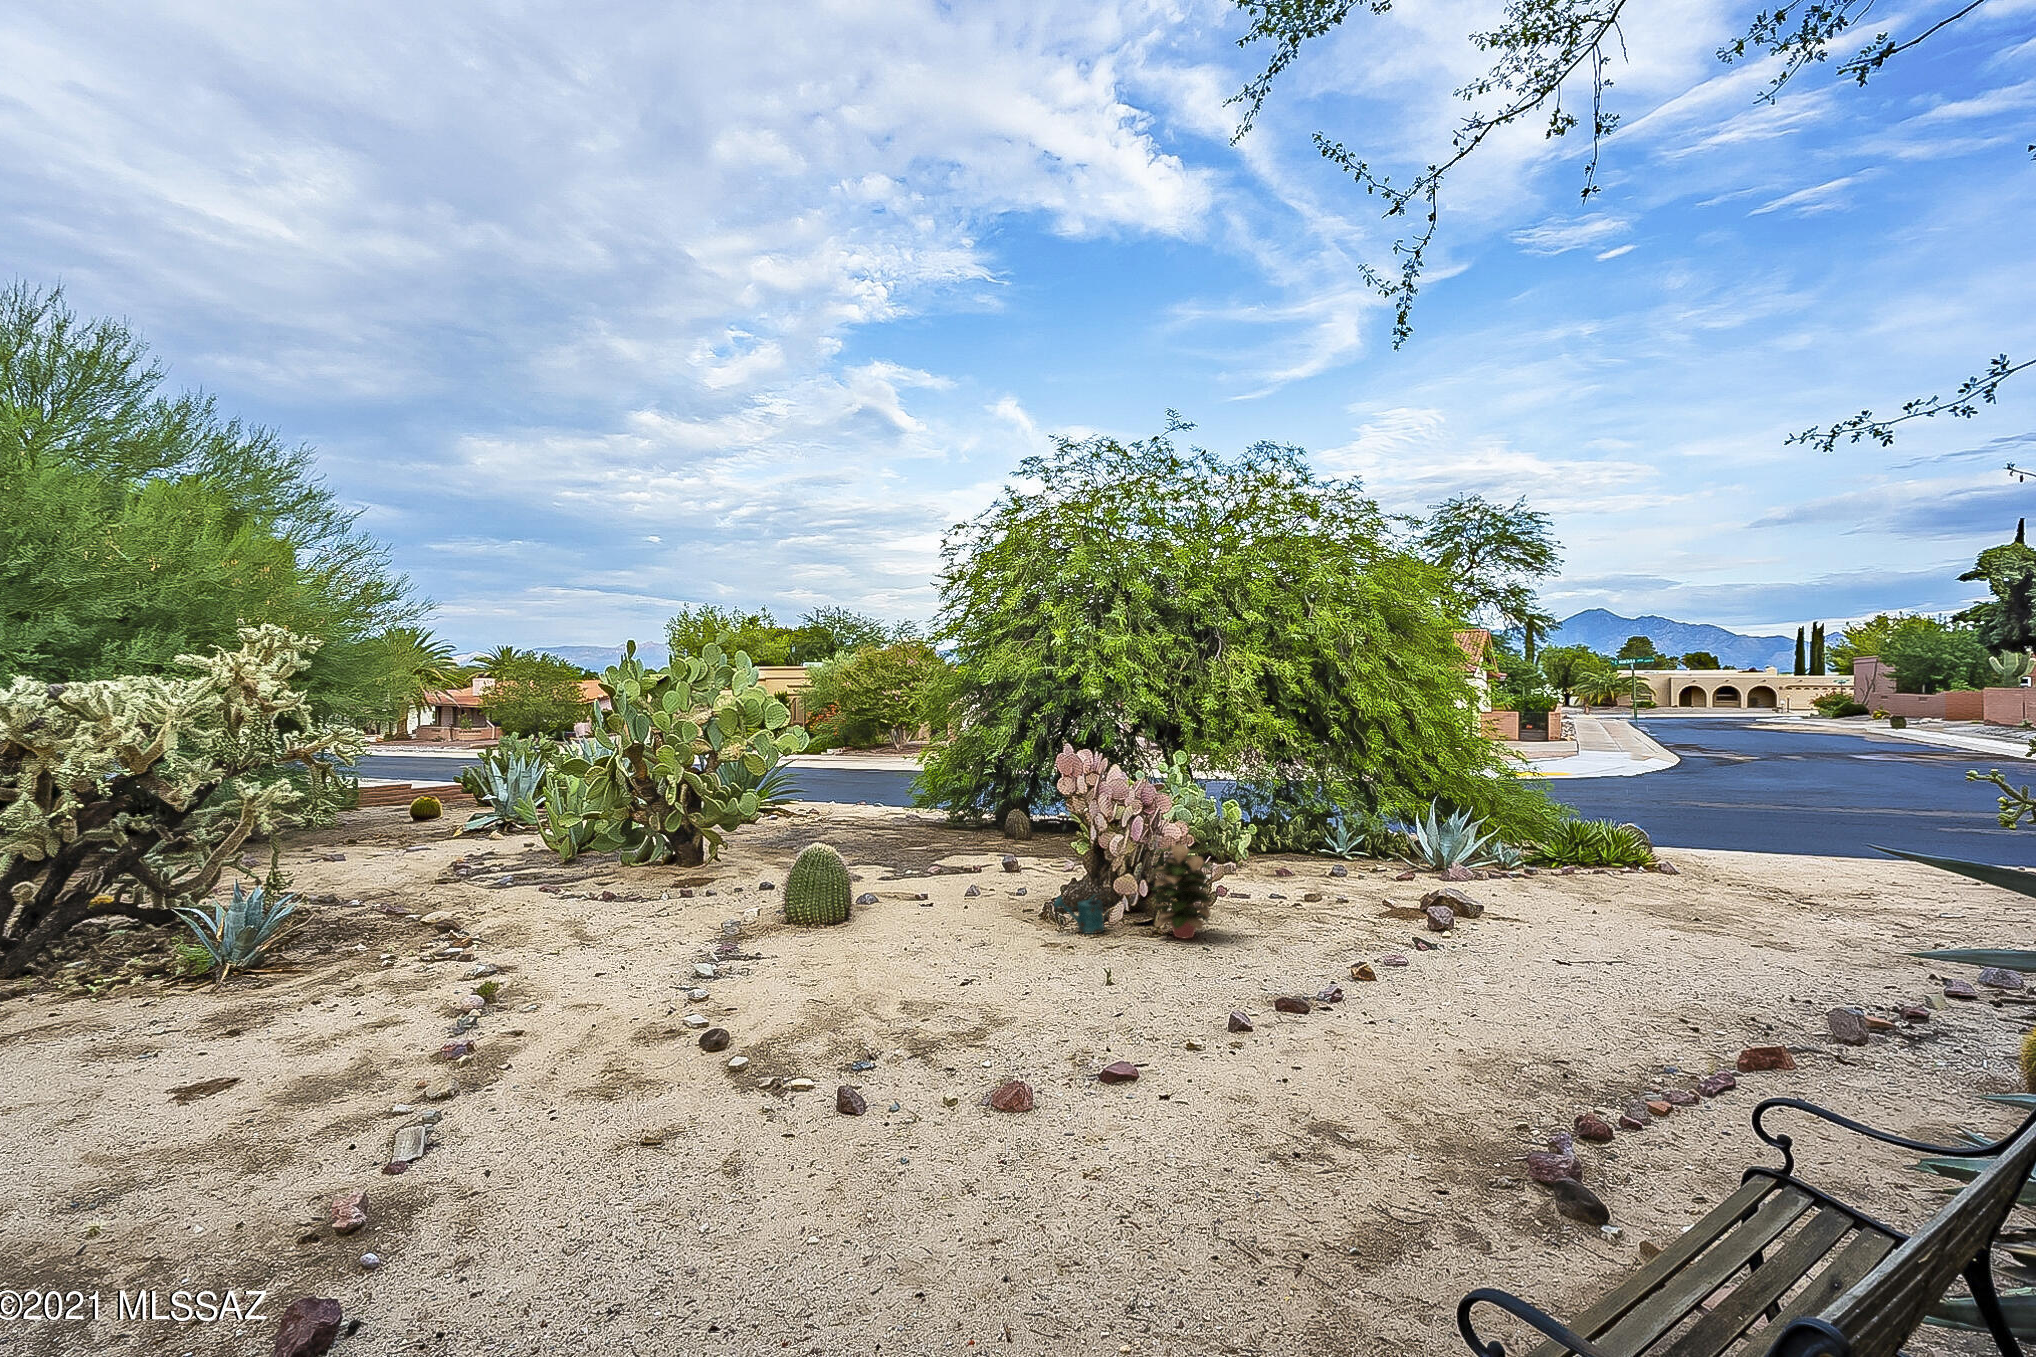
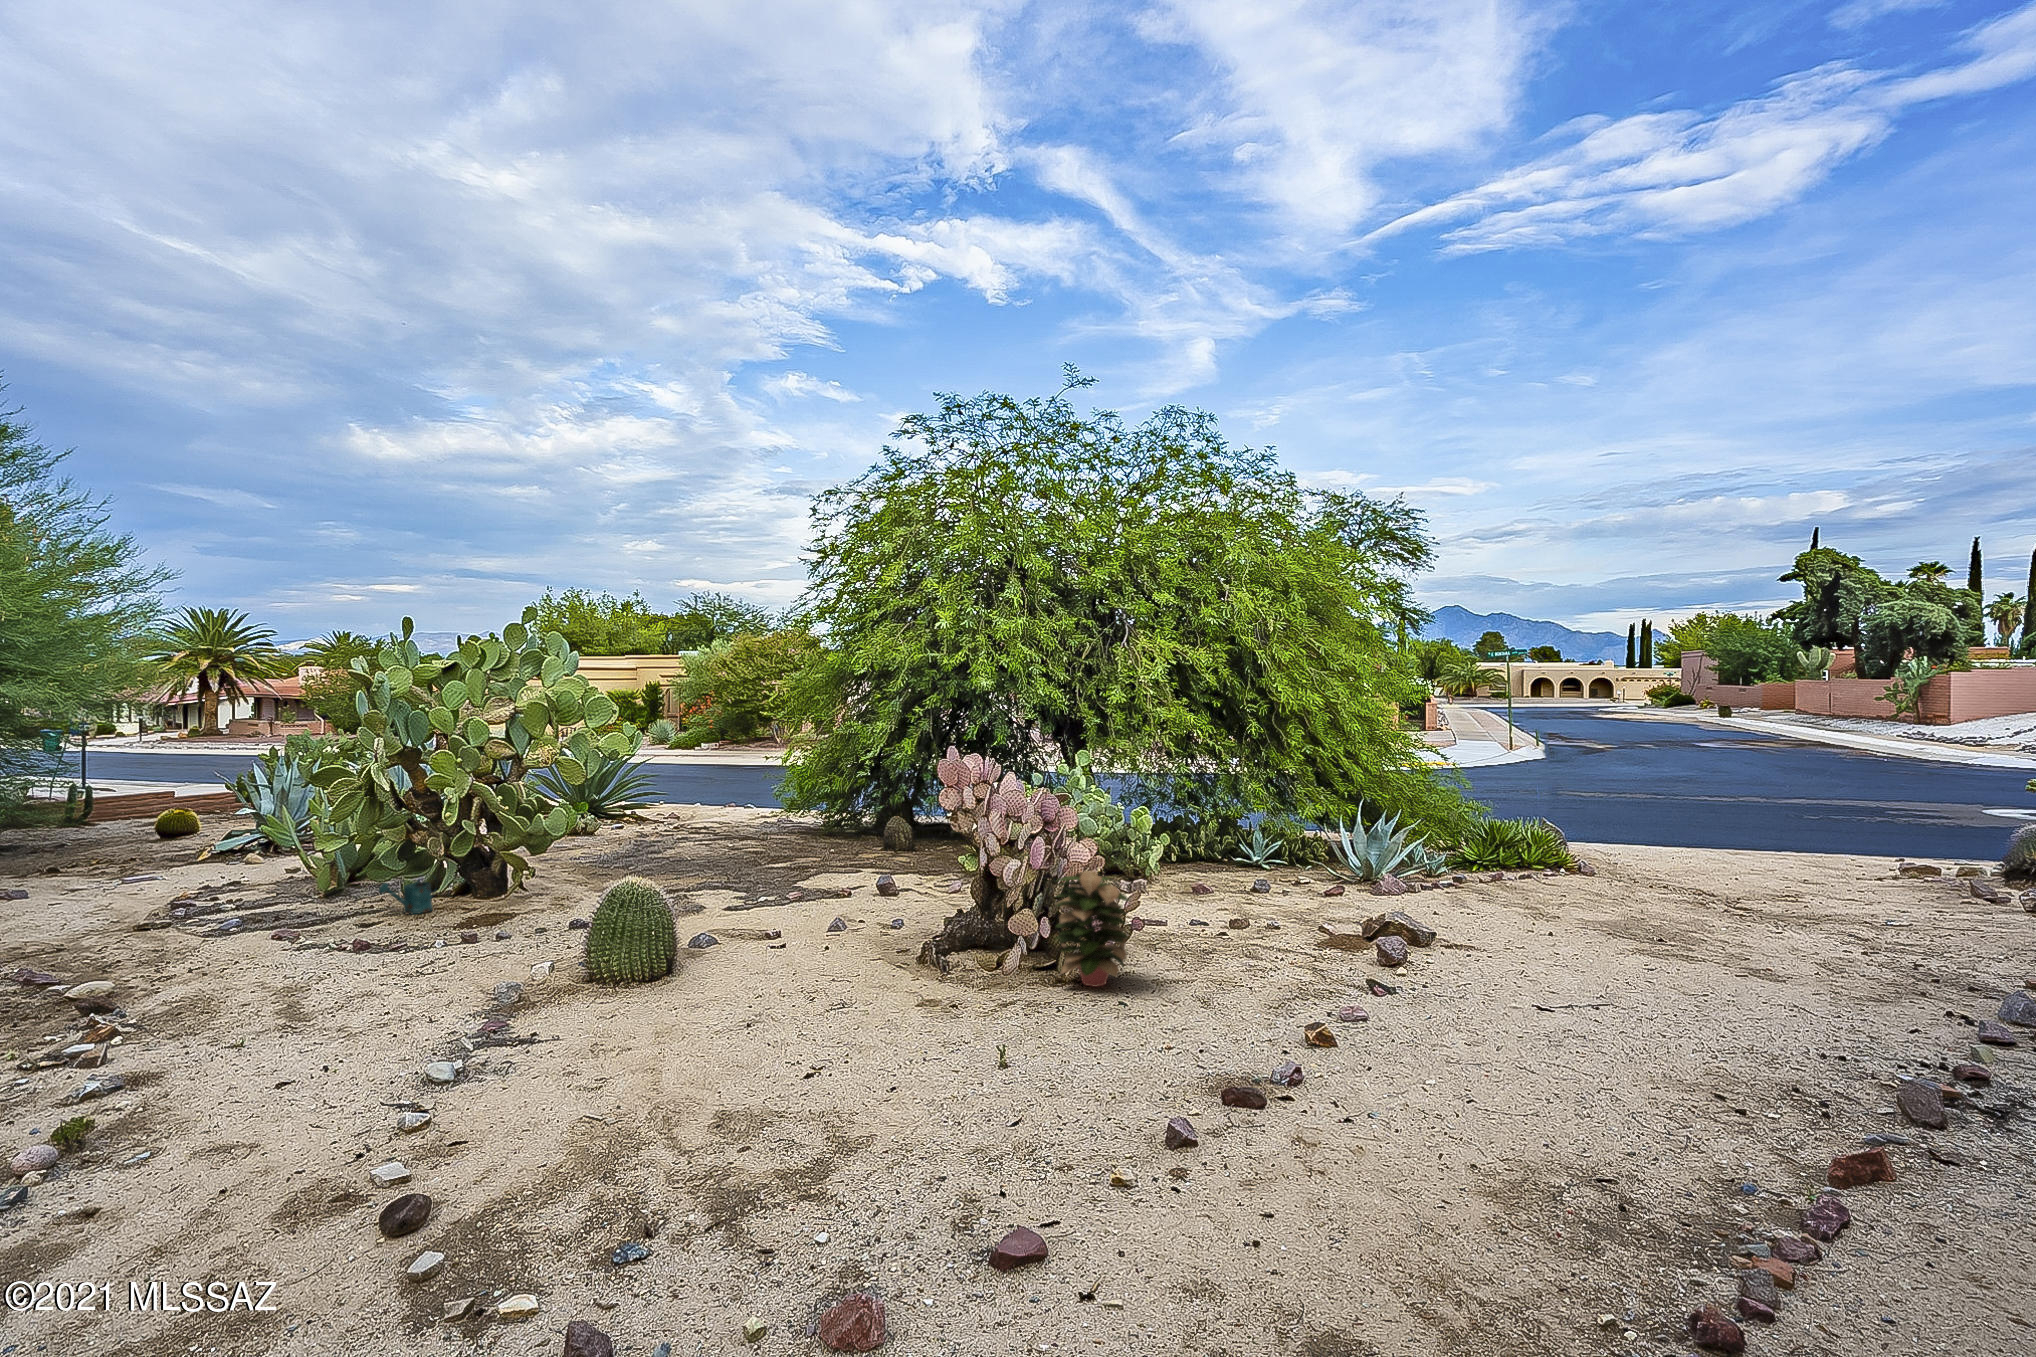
watering can: present [1054,897,1110,934] -> present [379,877,437,914]

